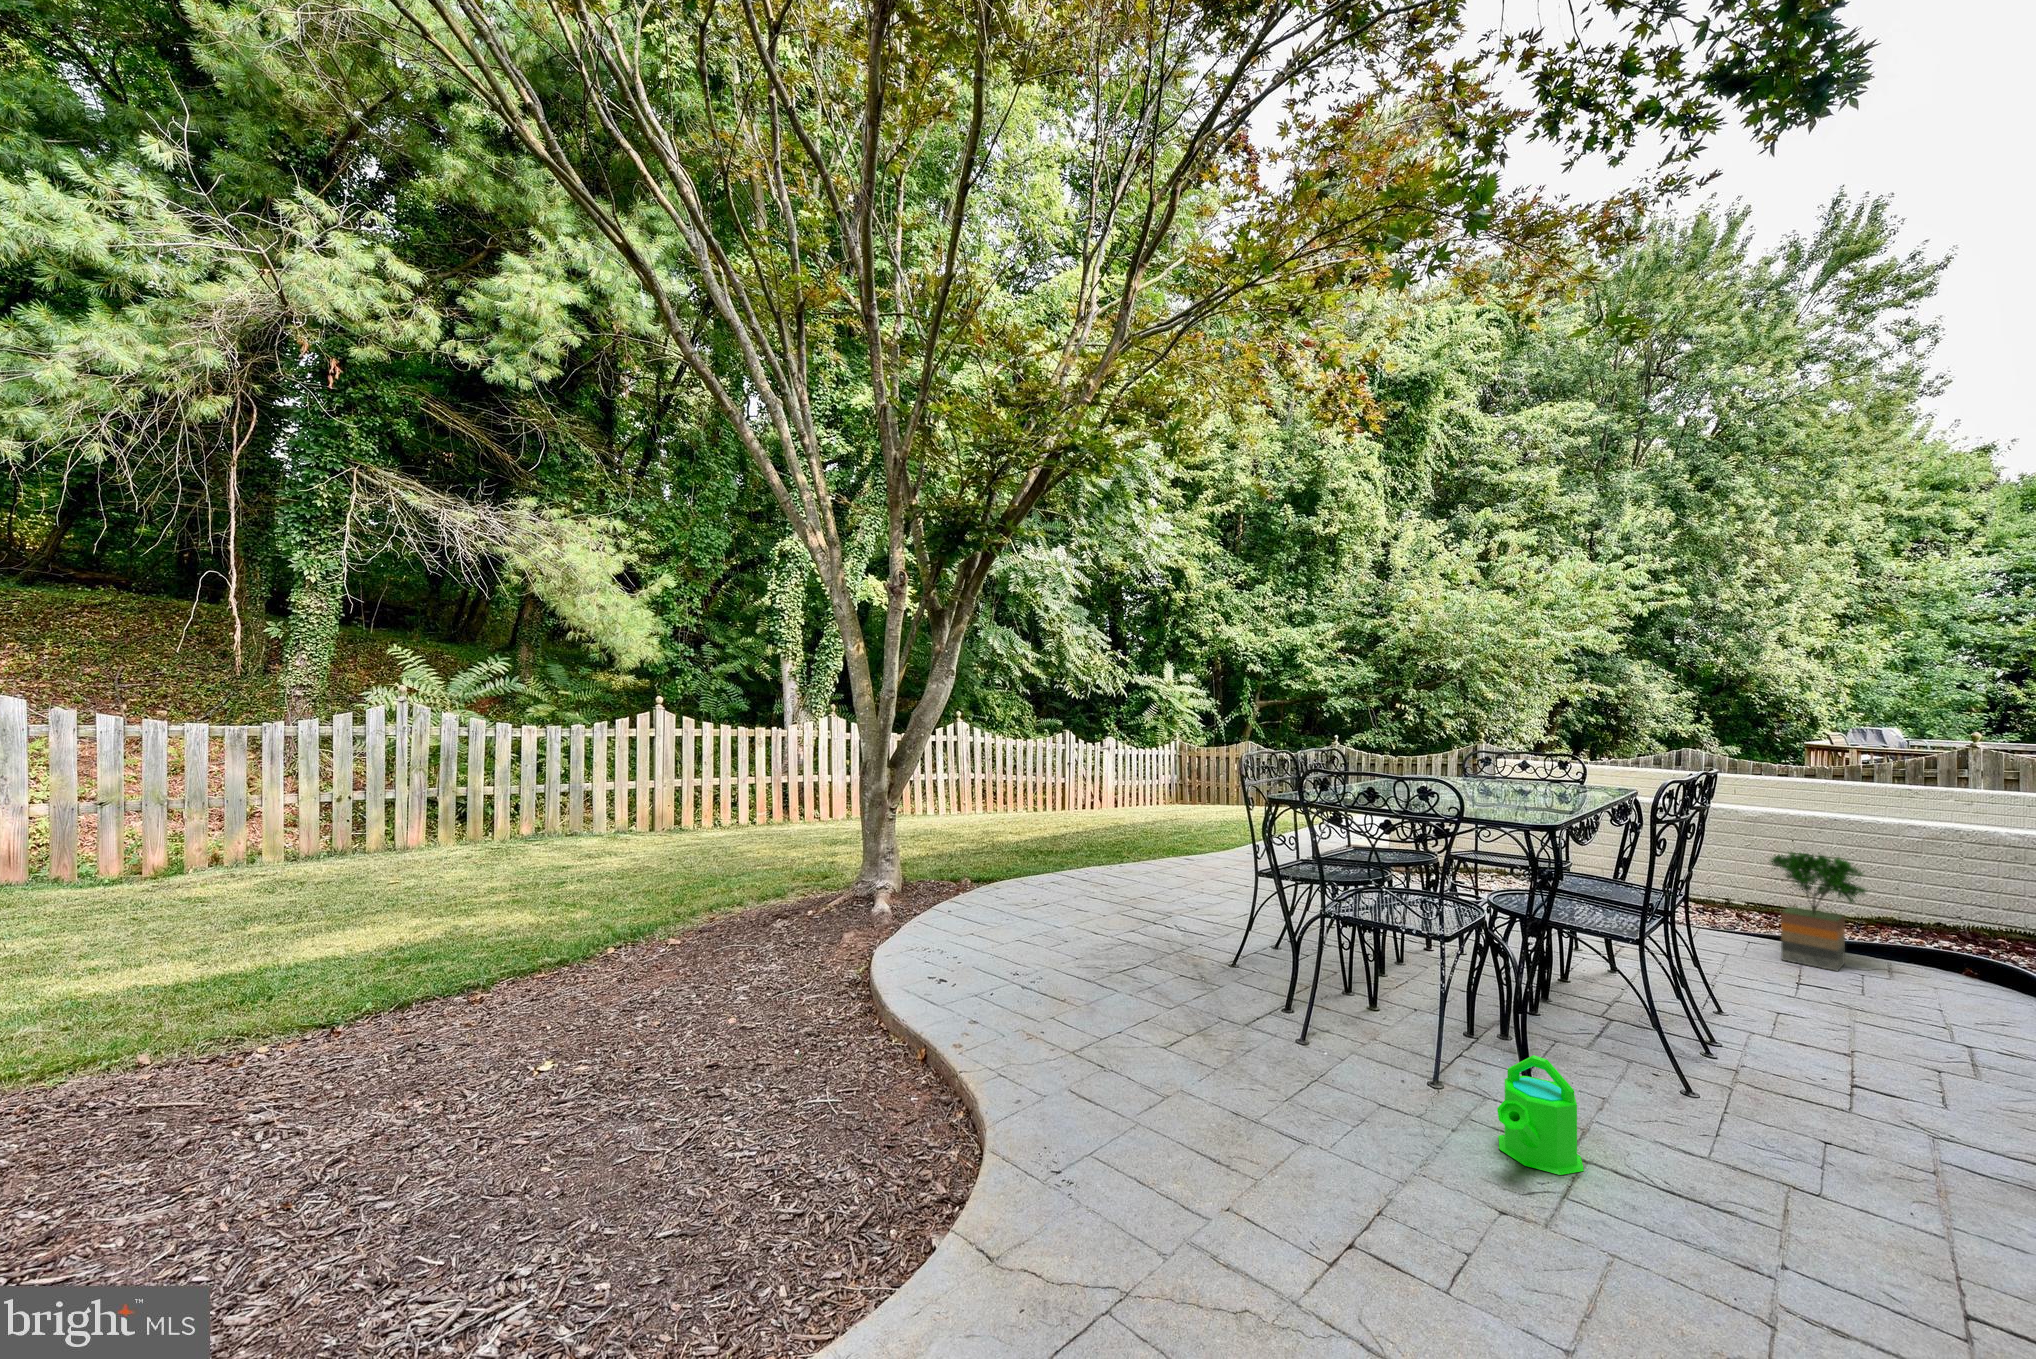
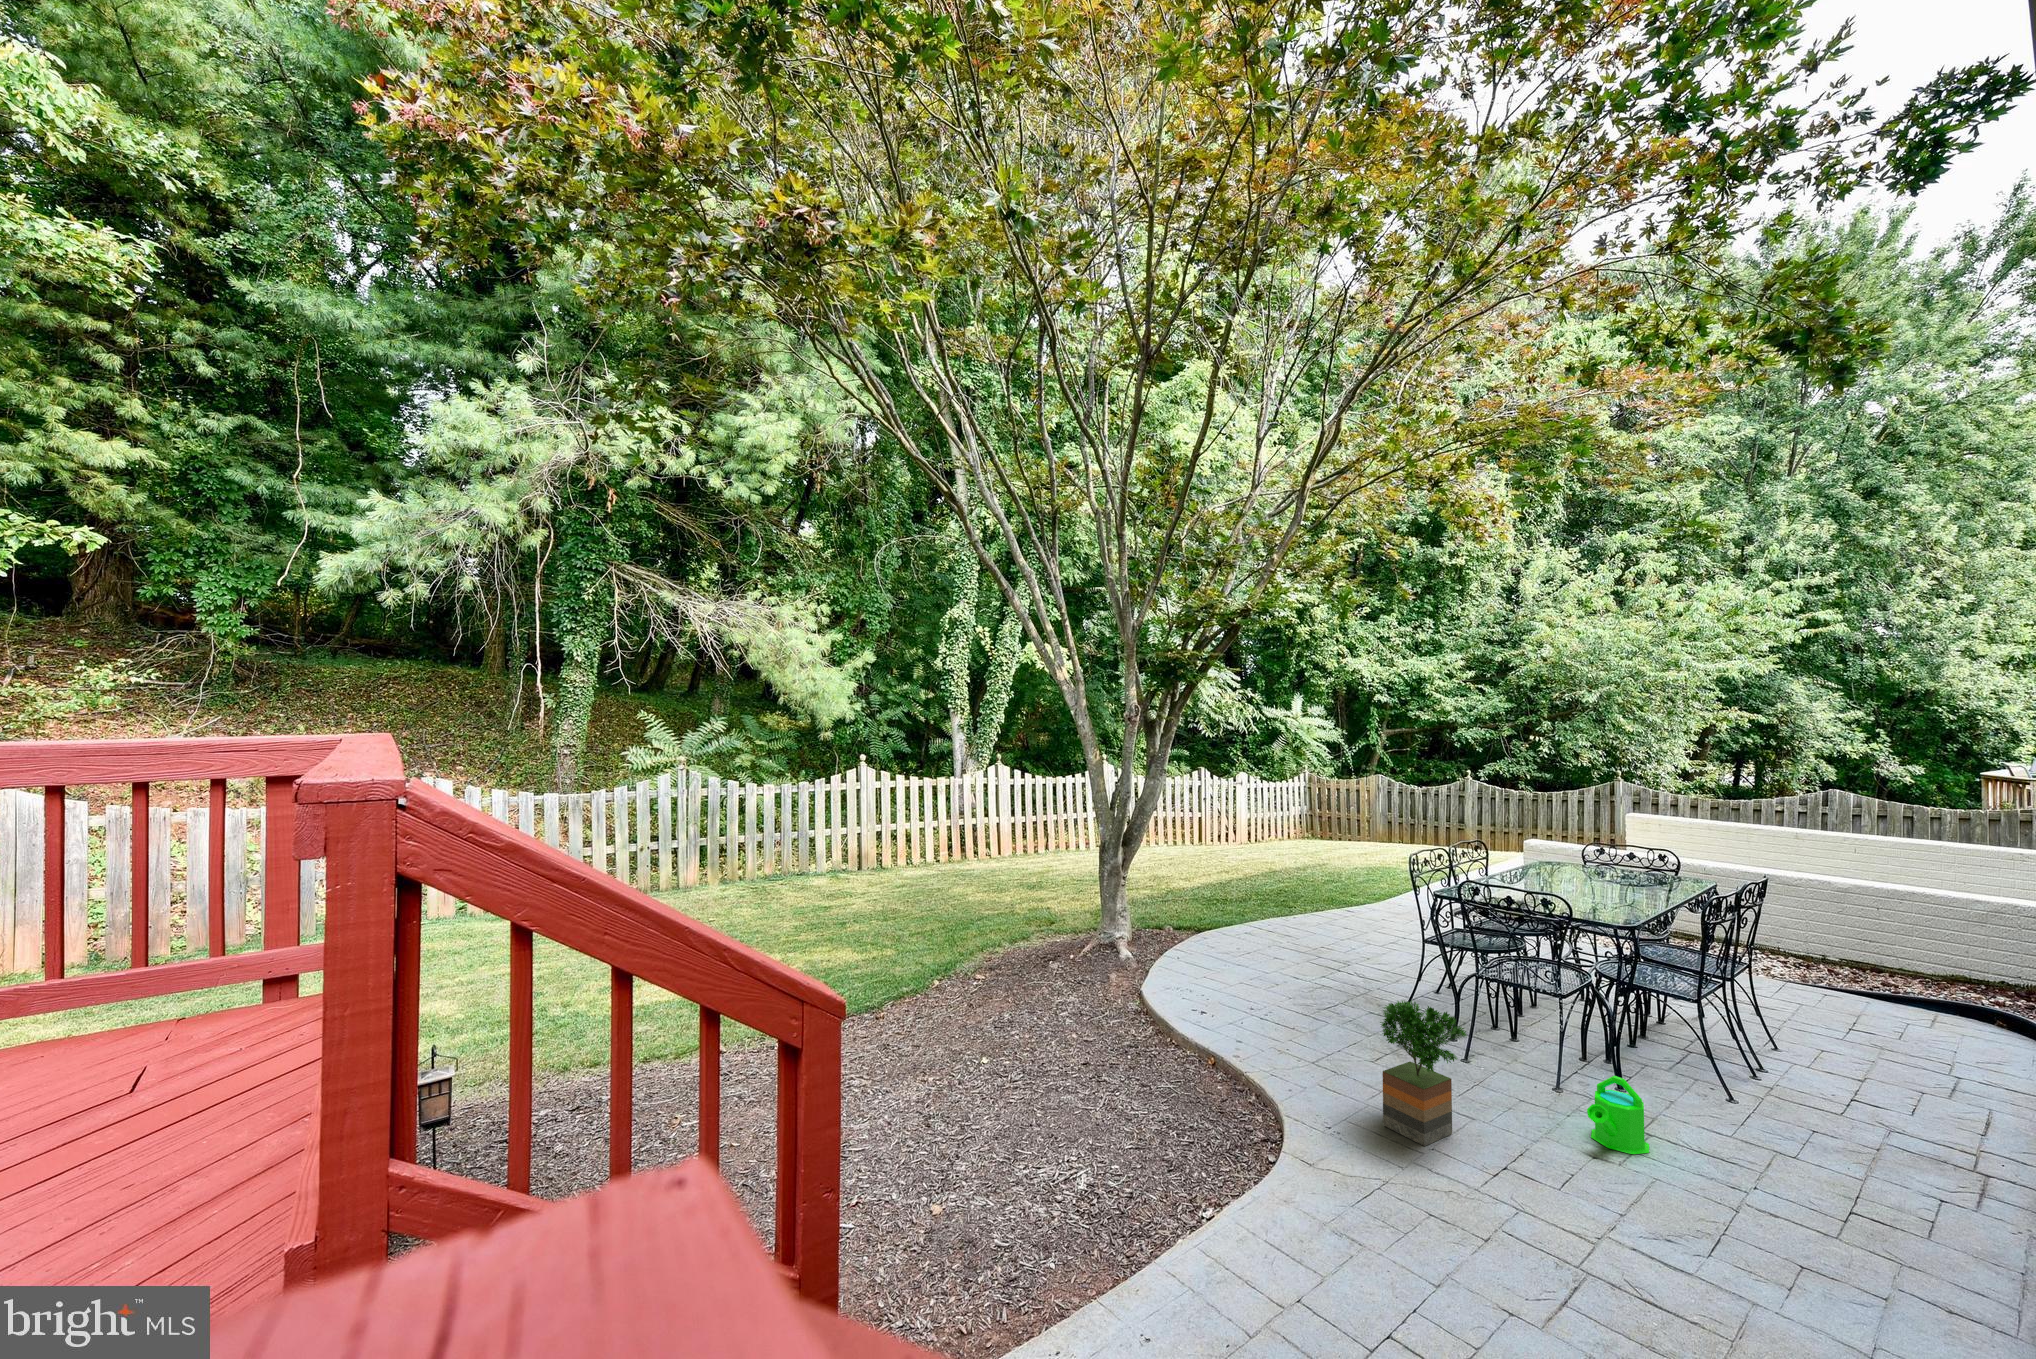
potted tree: present [1768,852,1867,971] -> present [1380,1001,1466,1146]

